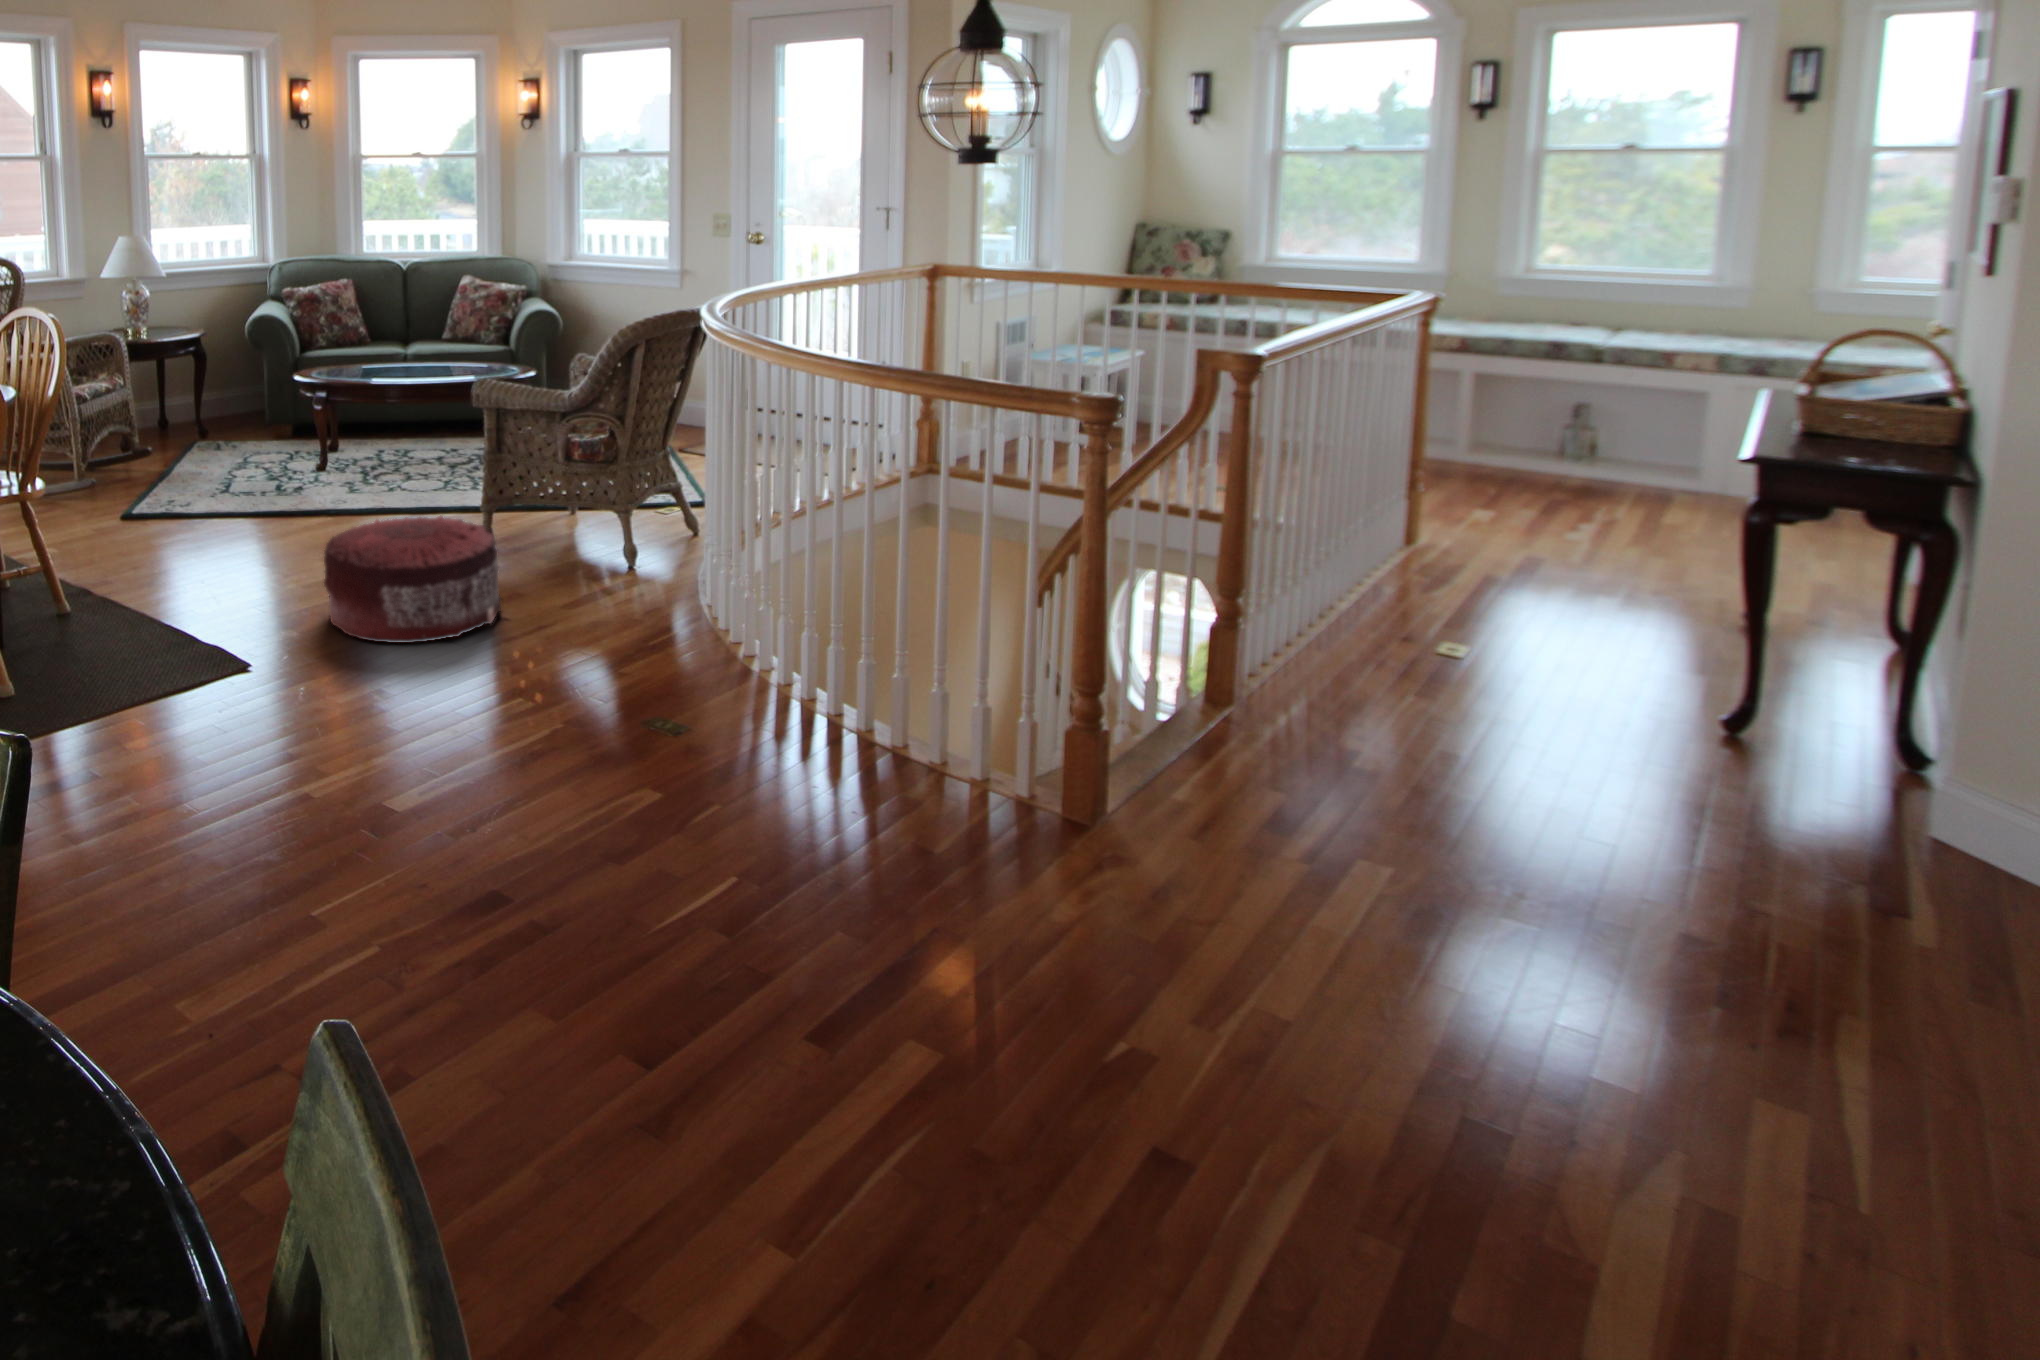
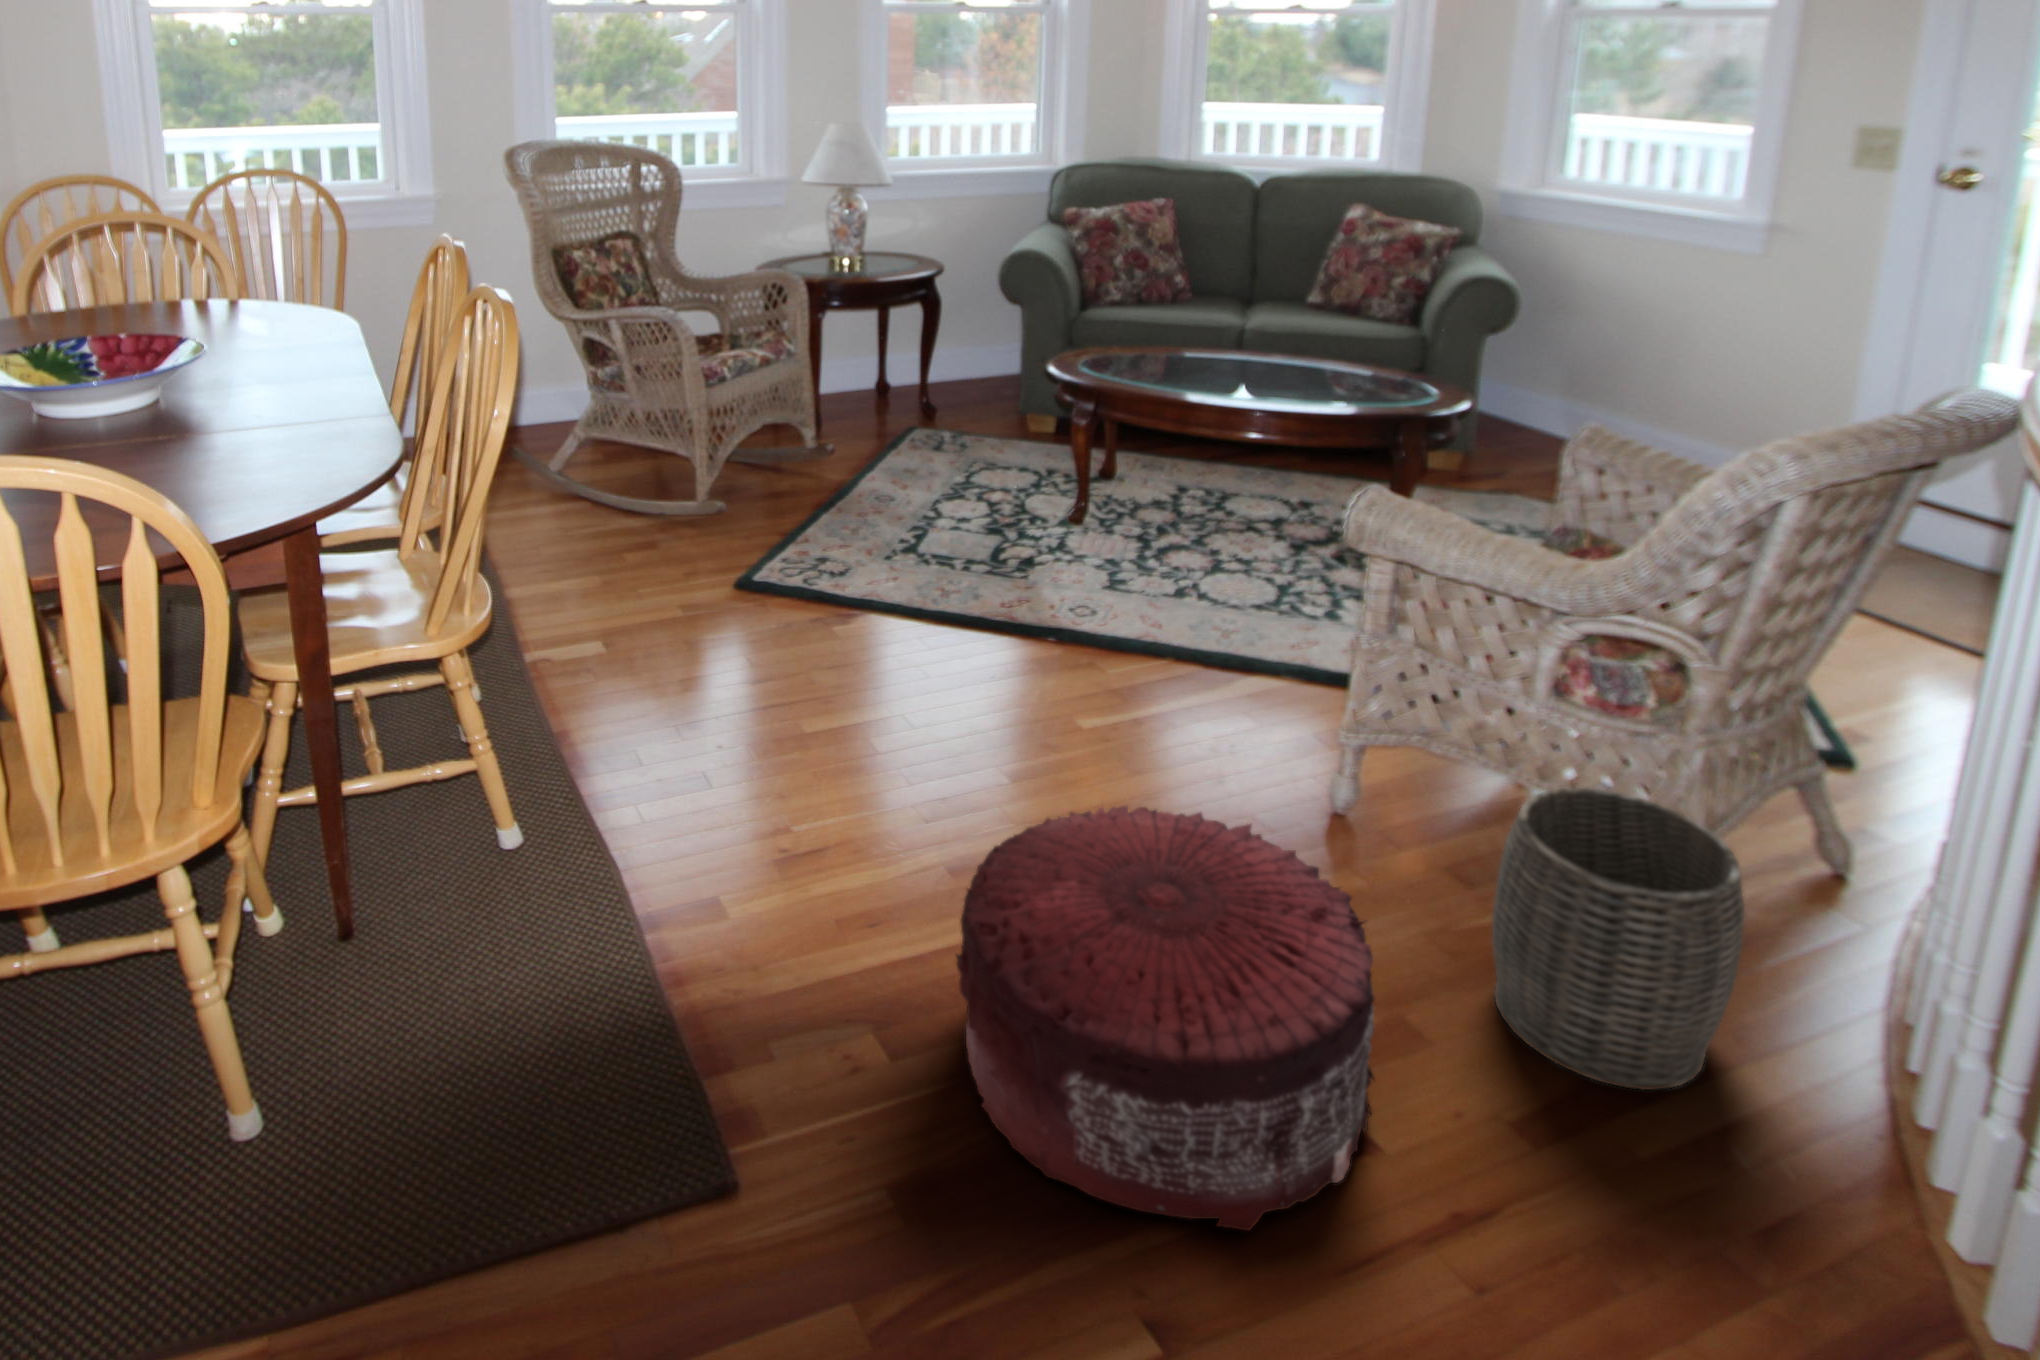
woven basket: none [546,485,635,593] -> present [1492,788,1745,1090]

